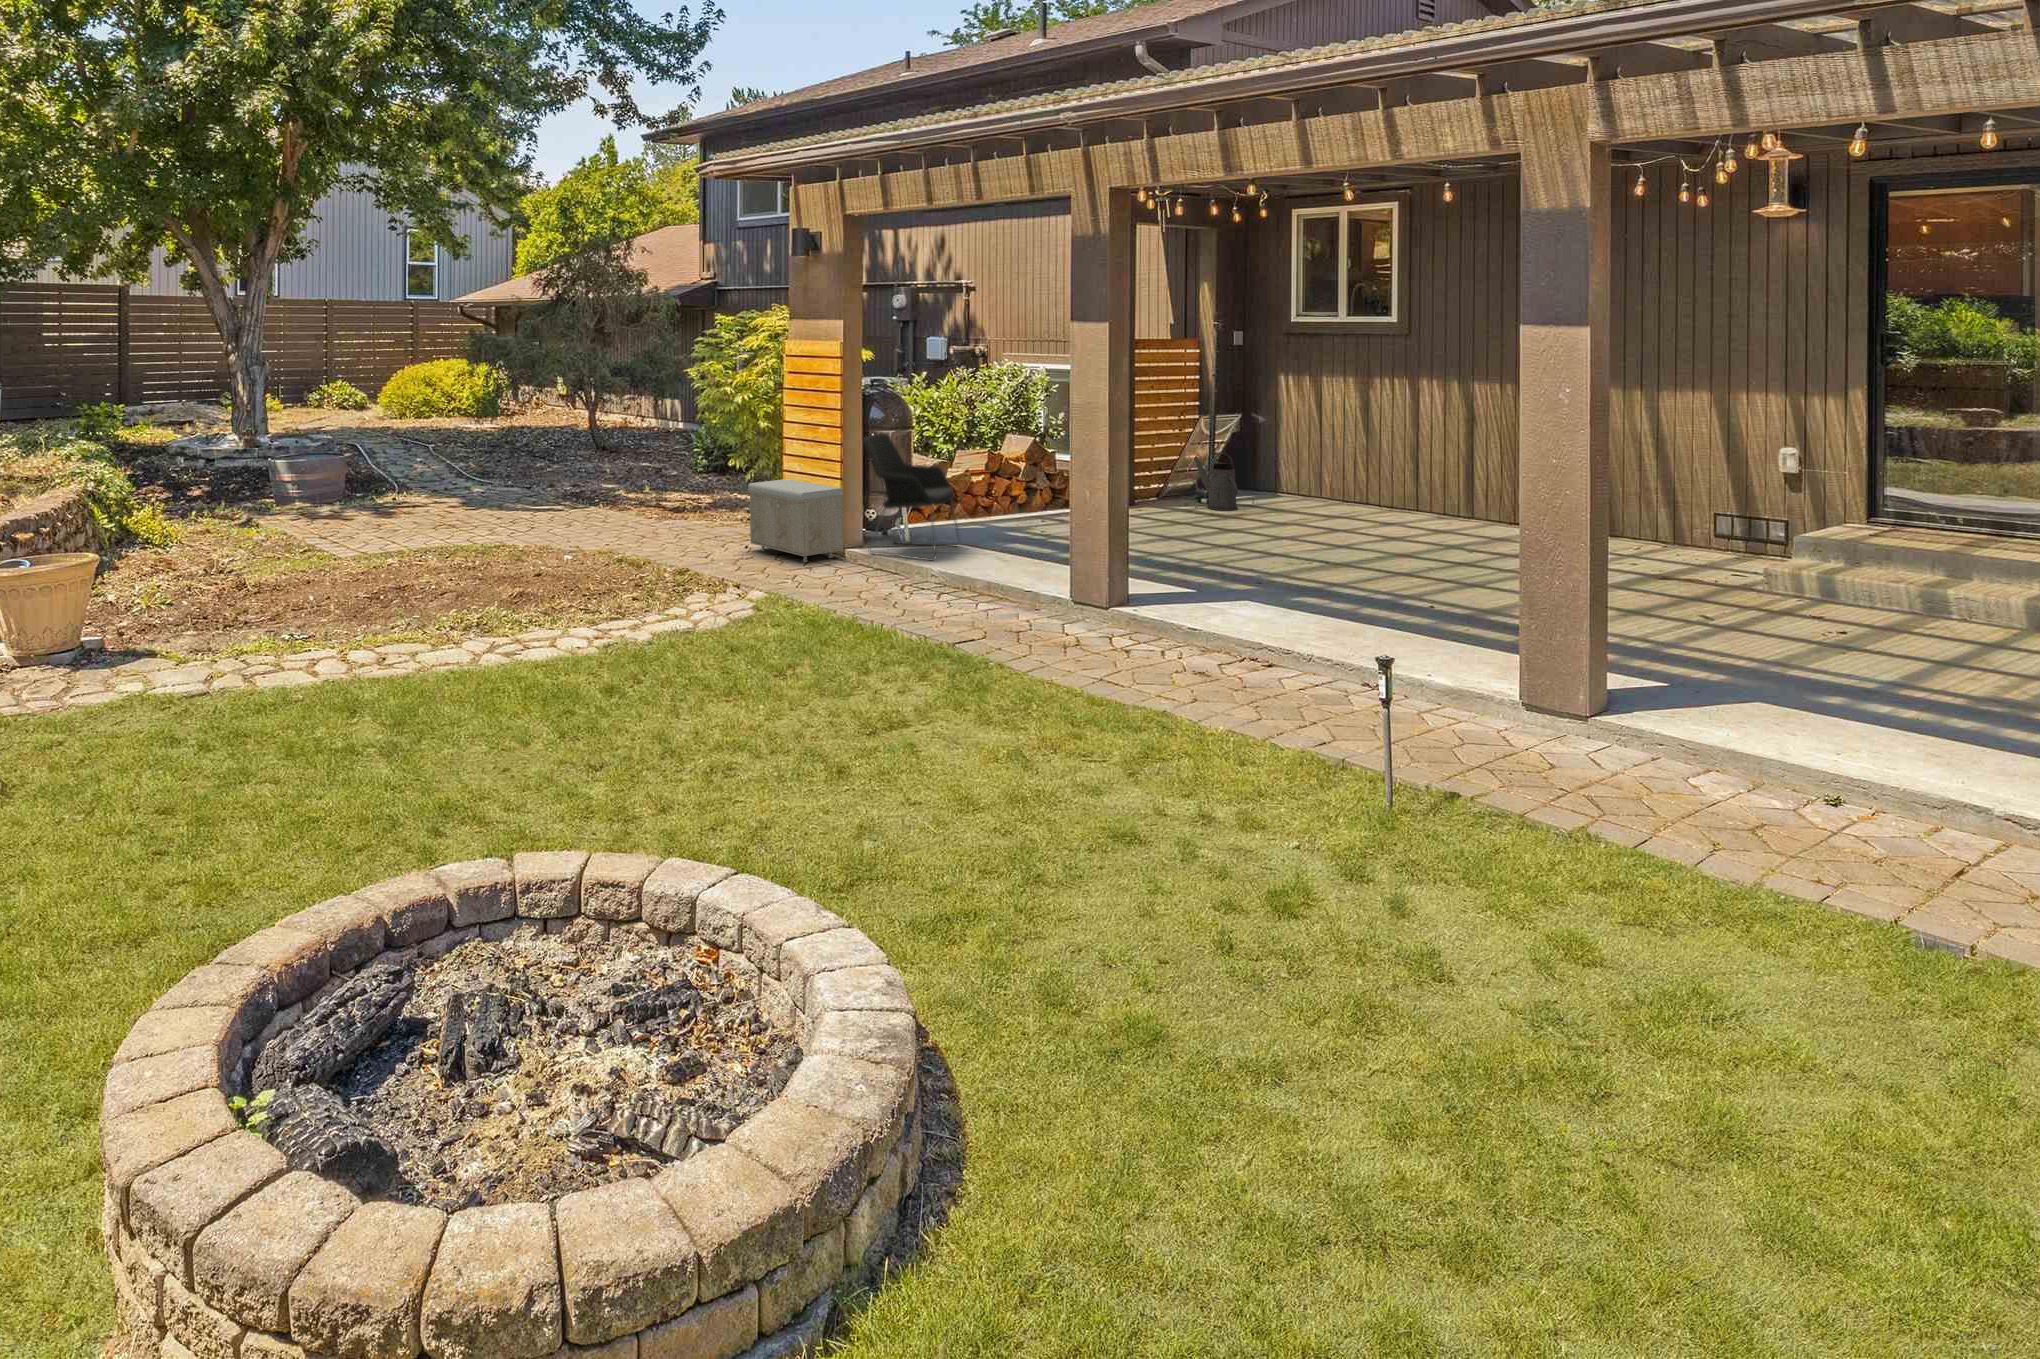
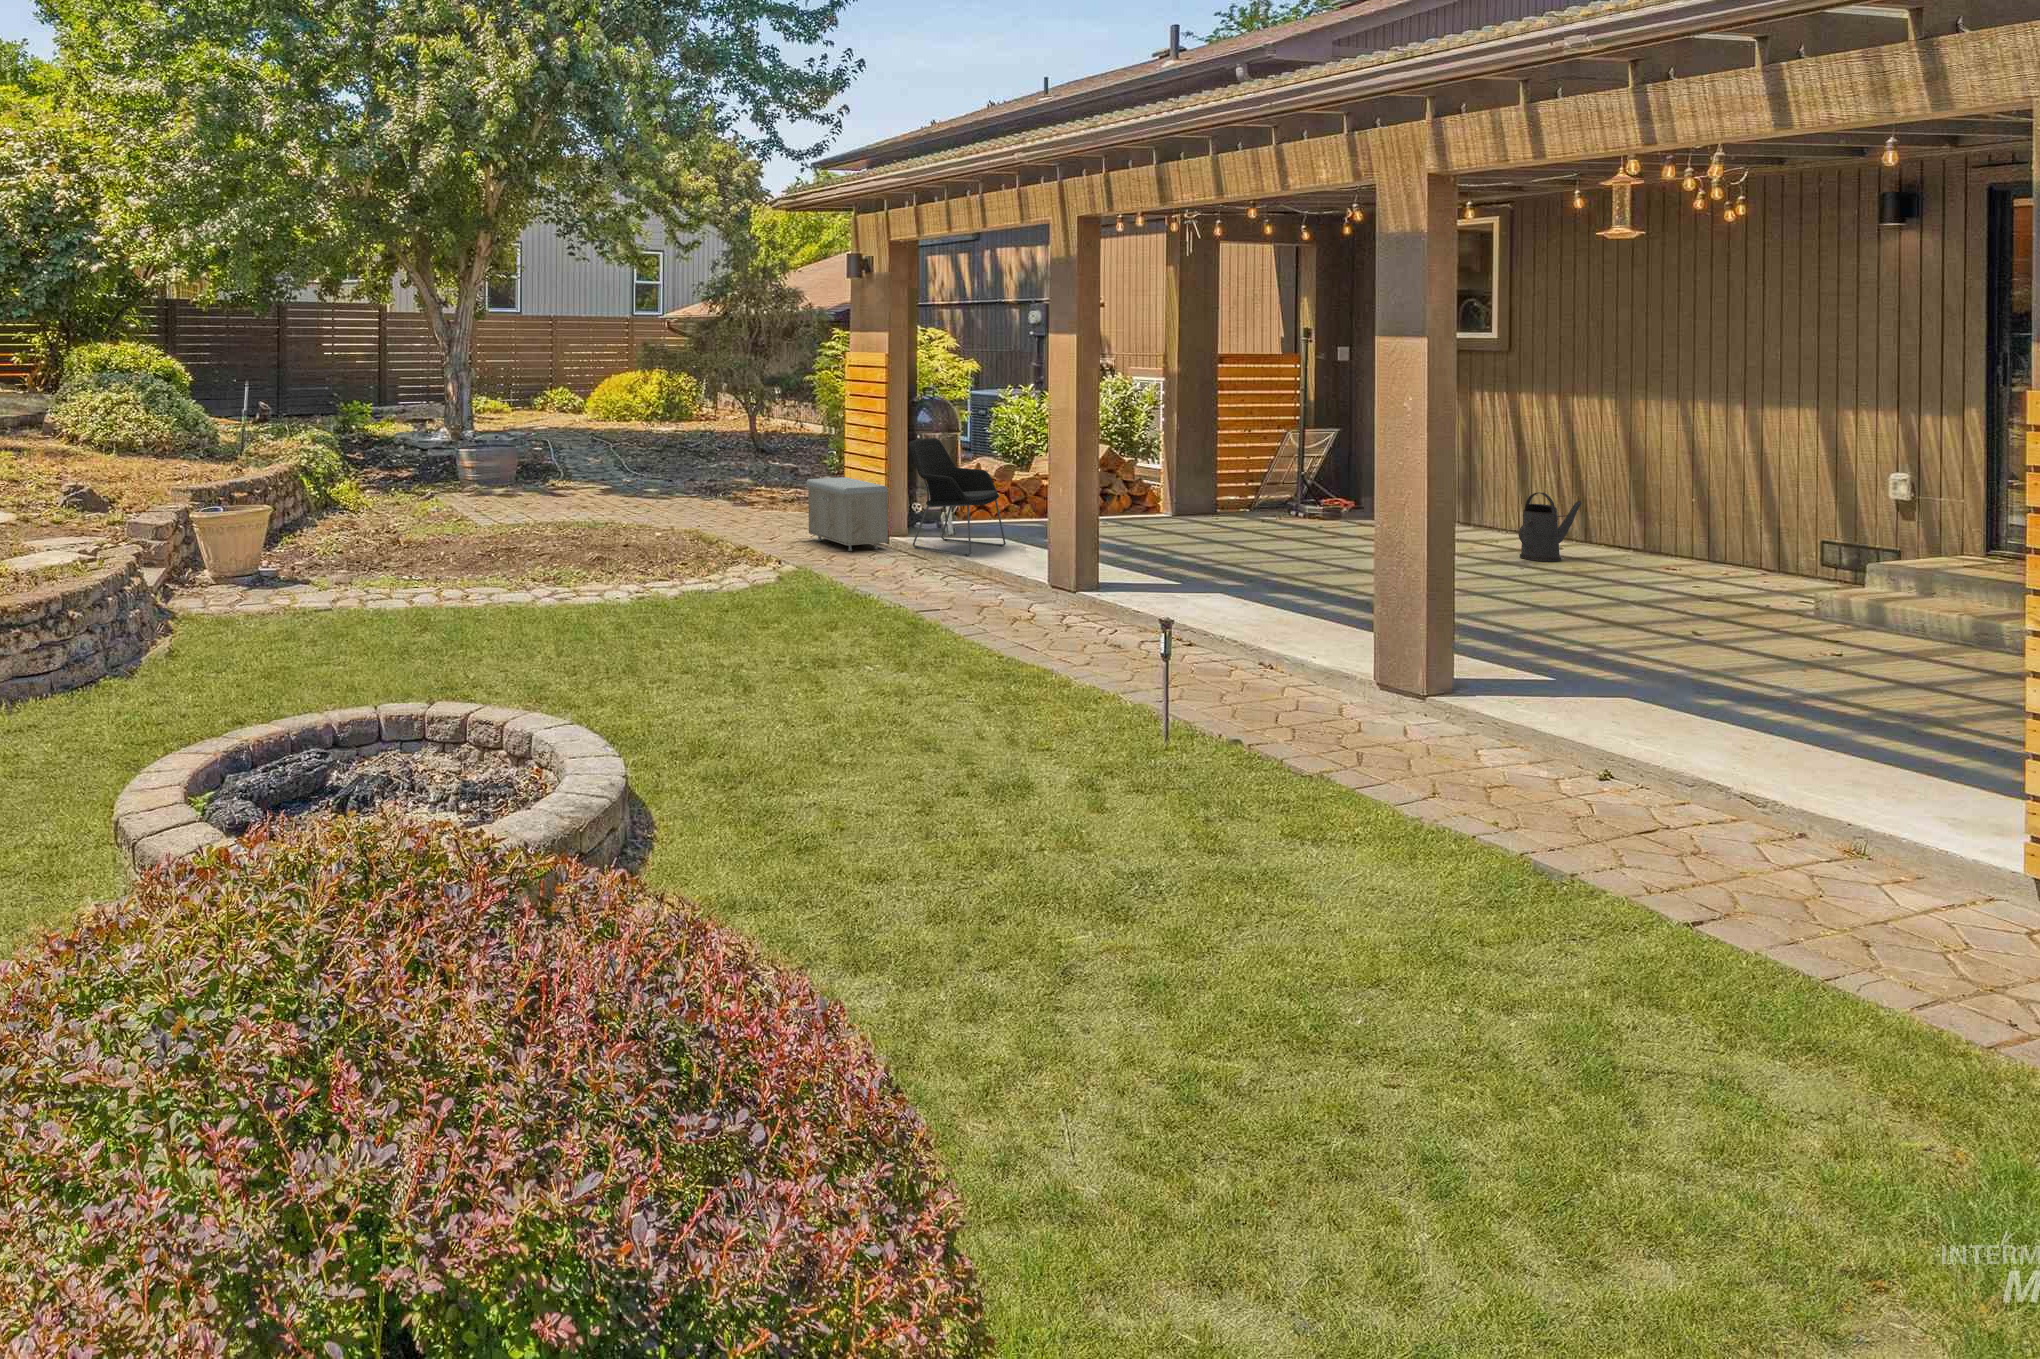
watering can: present [1194,453,1238,511] -> present [1518,492,1581,562]

